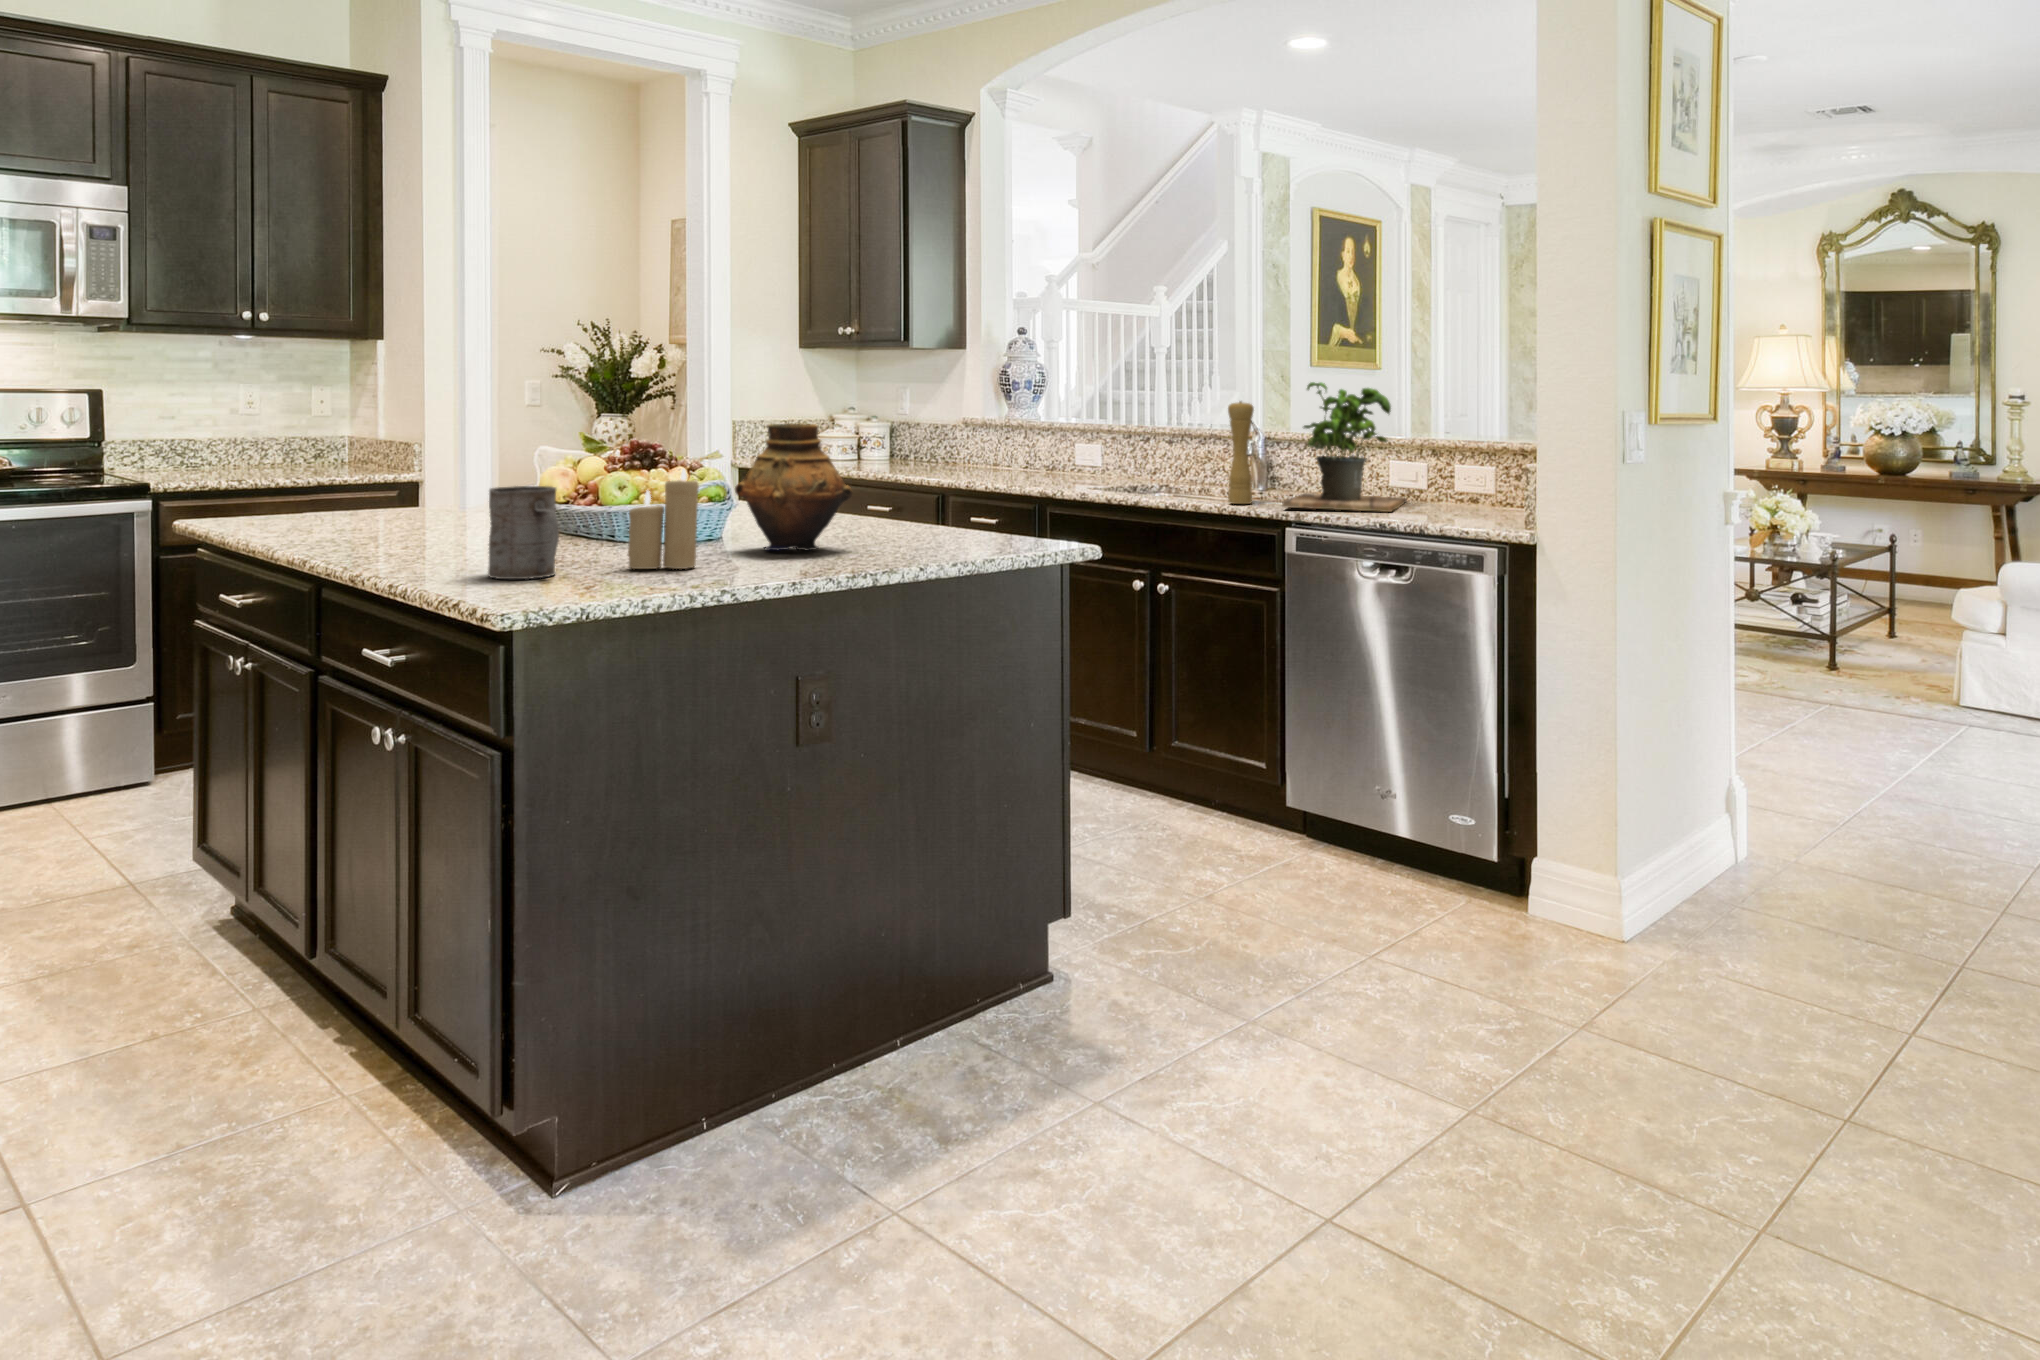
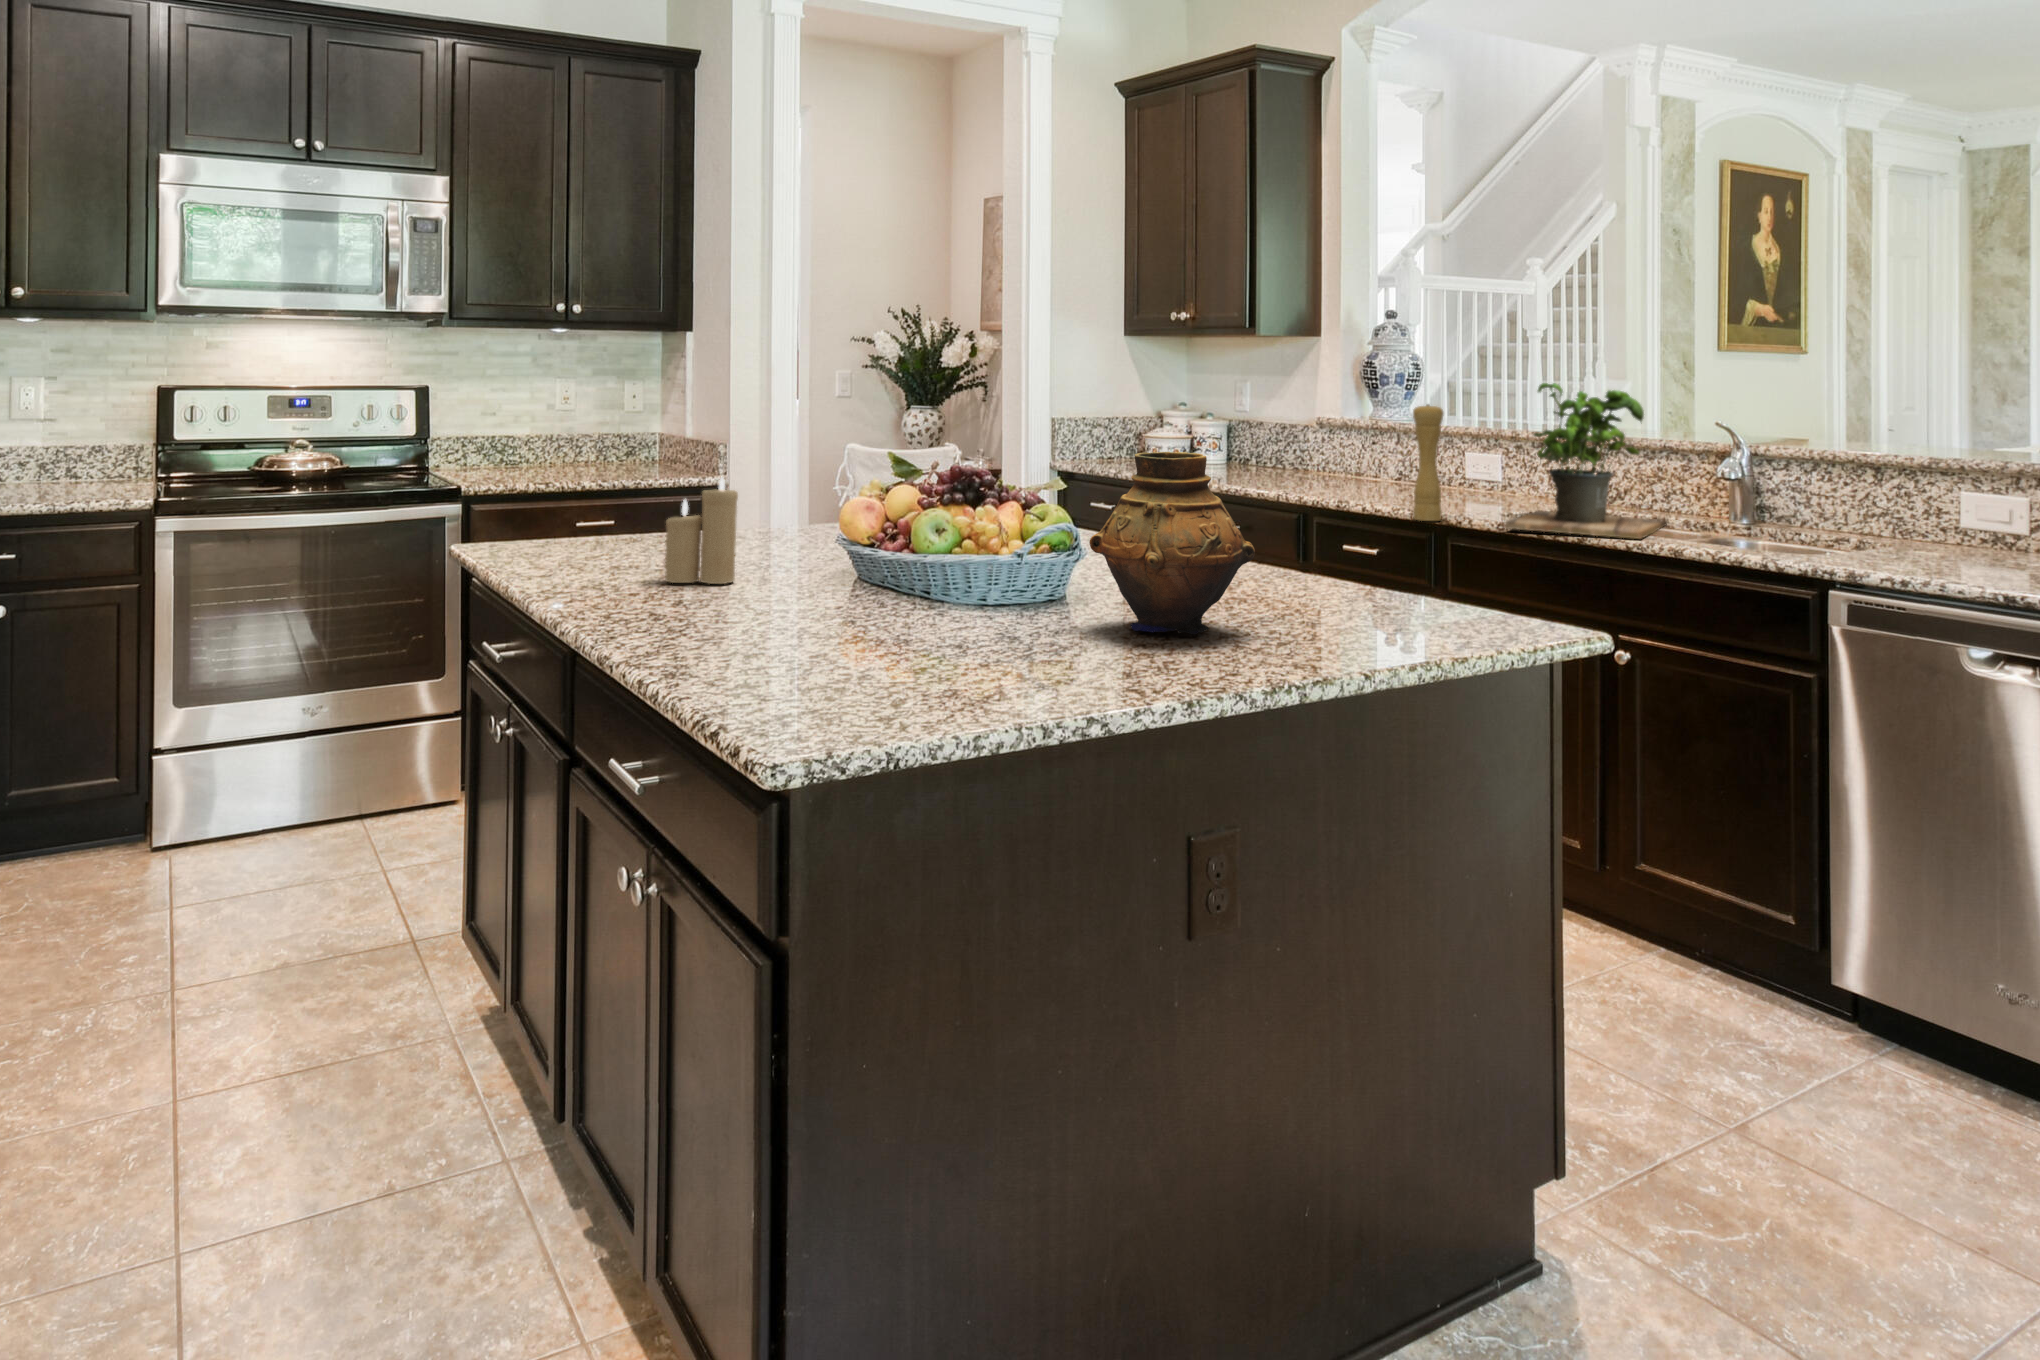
potted plant: present [1282,382,1407,512] -> present [1504,383,1667,539]
pepper mill: present [1228,401,1254,504] -> present [1413,404,1443,521]
candle: present [628,469,699,569] -> present [665,477,738,584]
mug: present [488,486,559,579] -> none [760,542,853,679]

